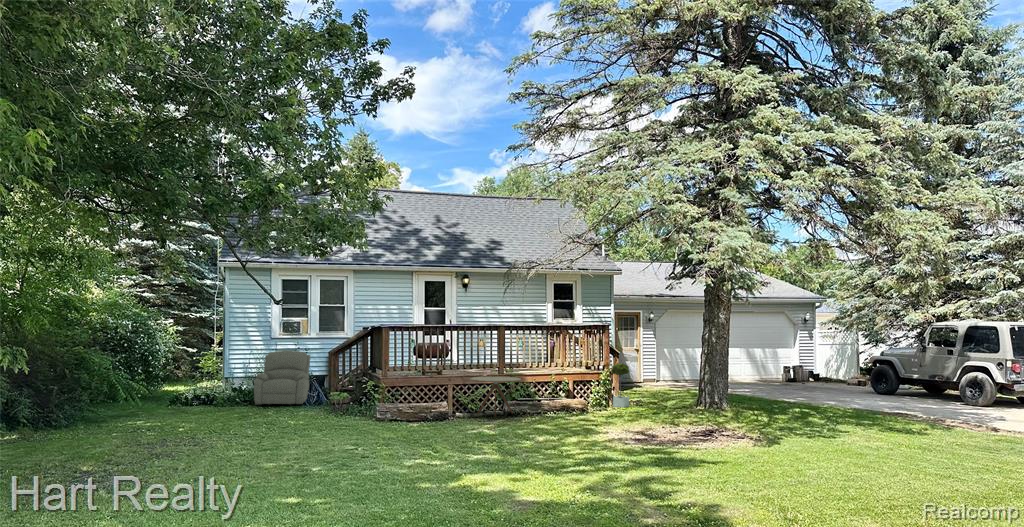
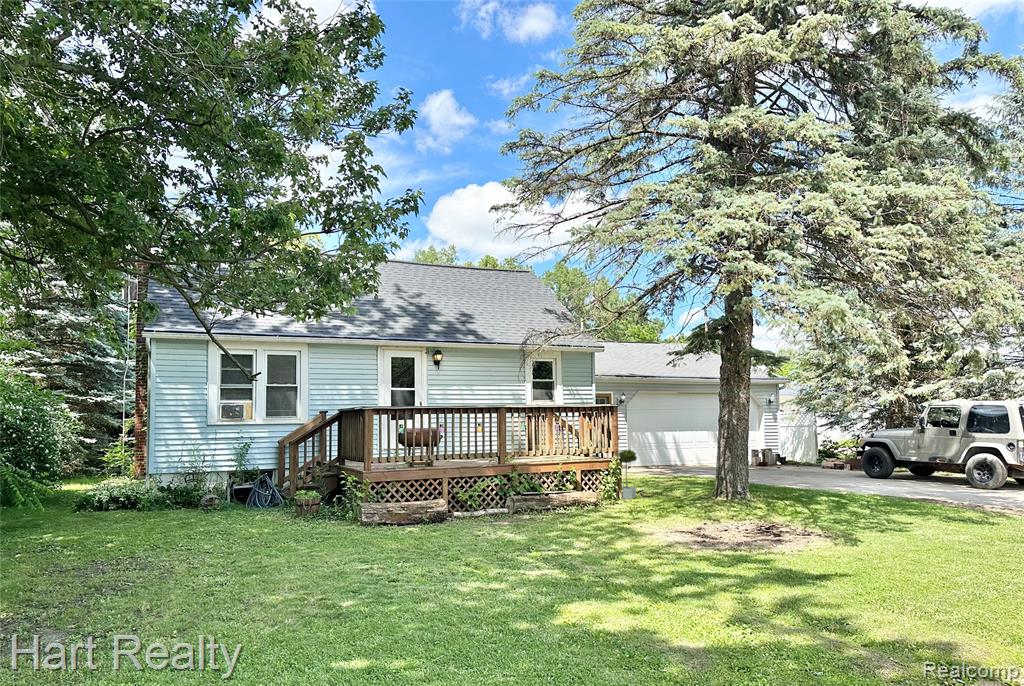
chair: present [254,350,311,406] -> none [193,440,259,510]
round table: present [470,376,521,416] -> none [470,467,530,515]

